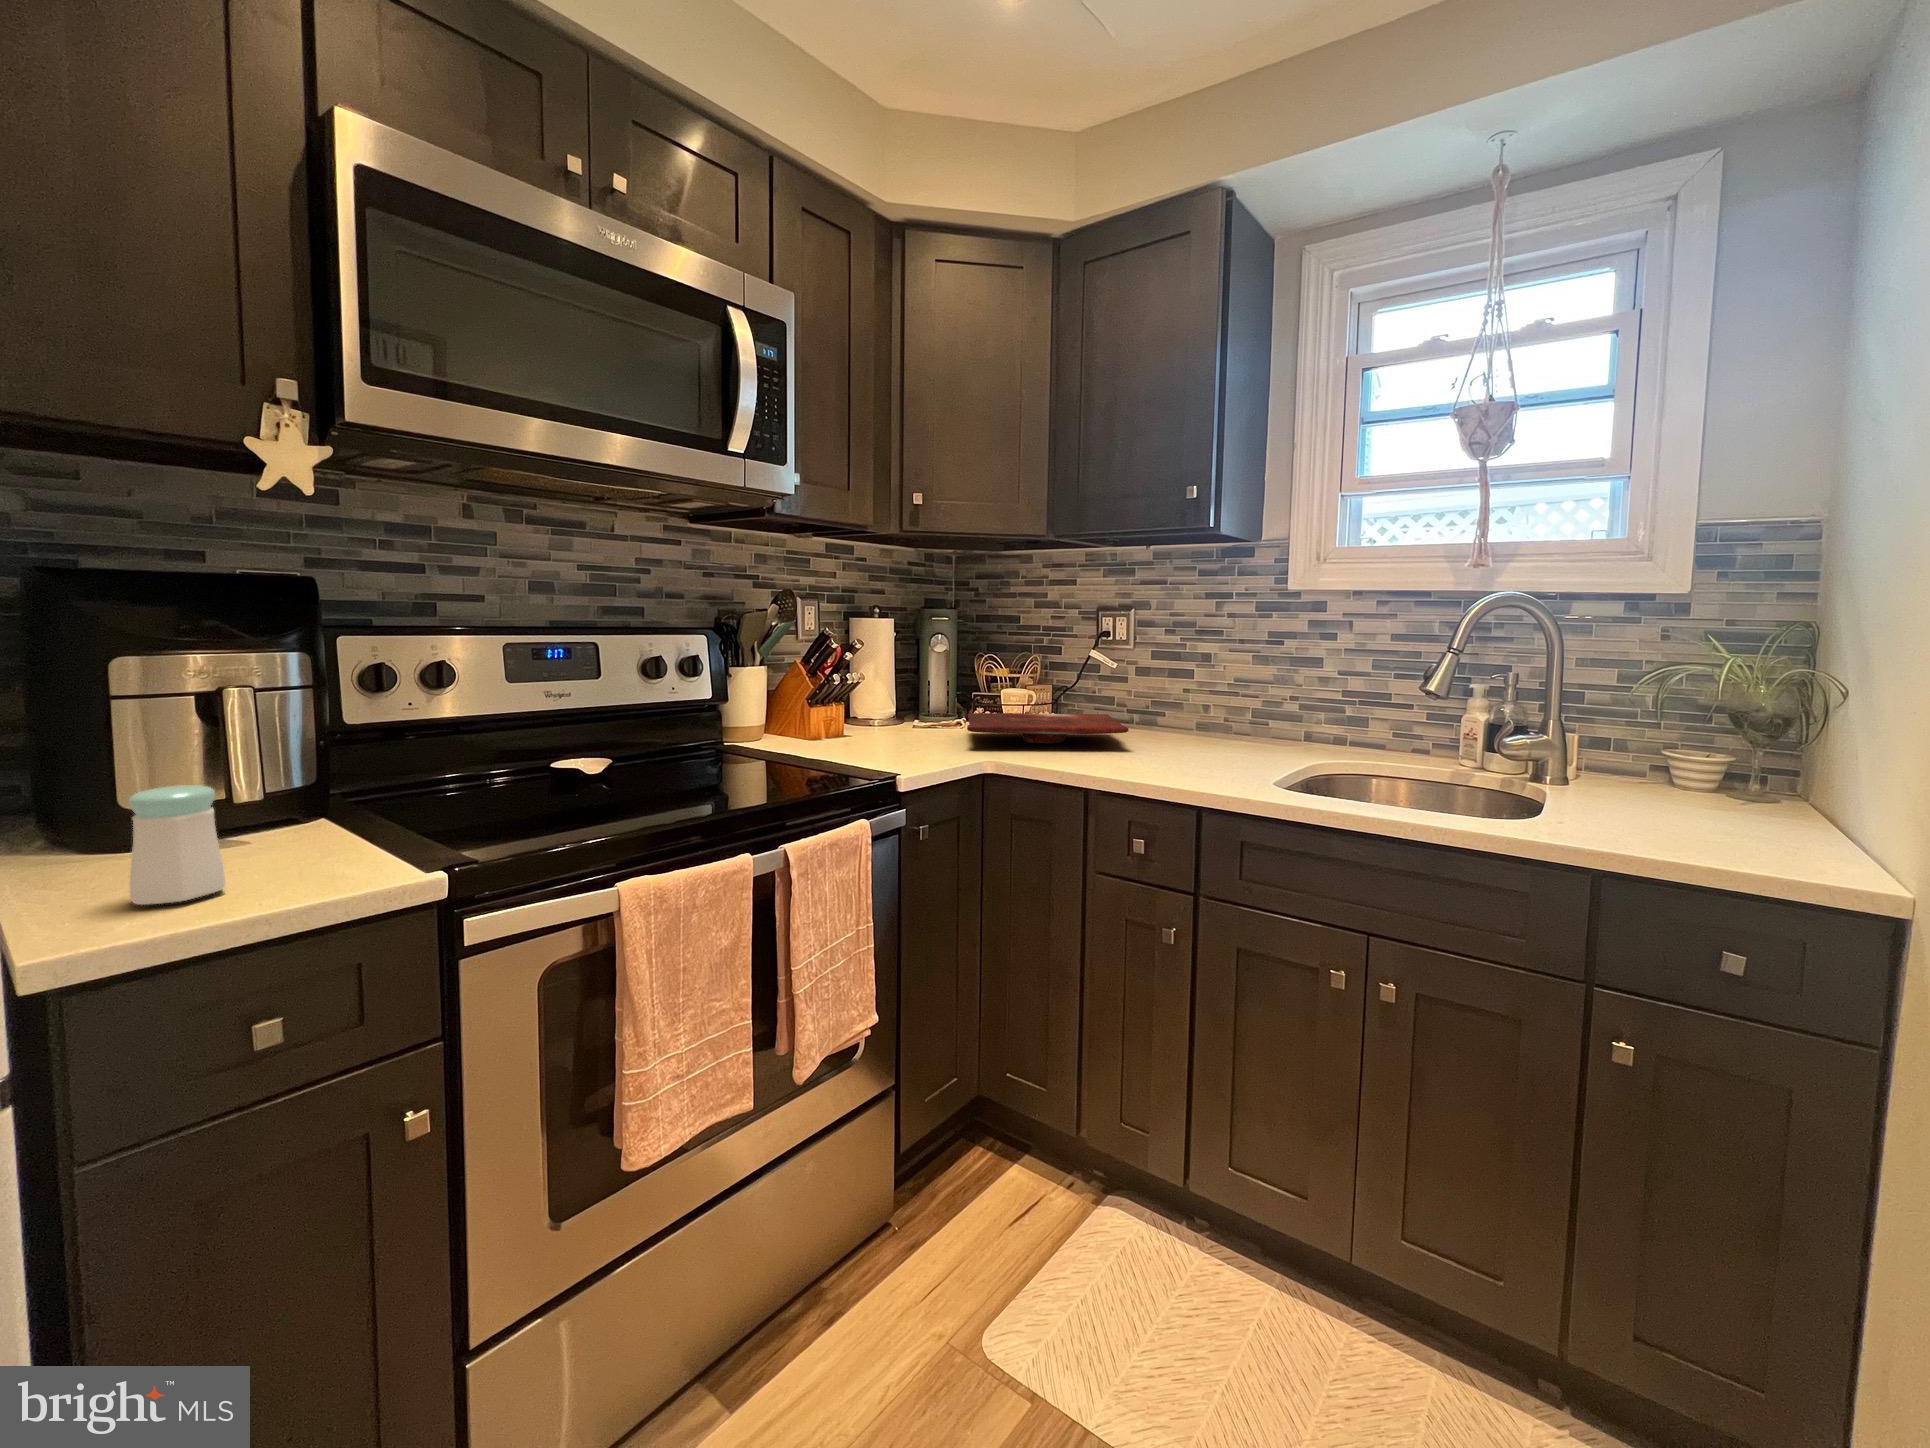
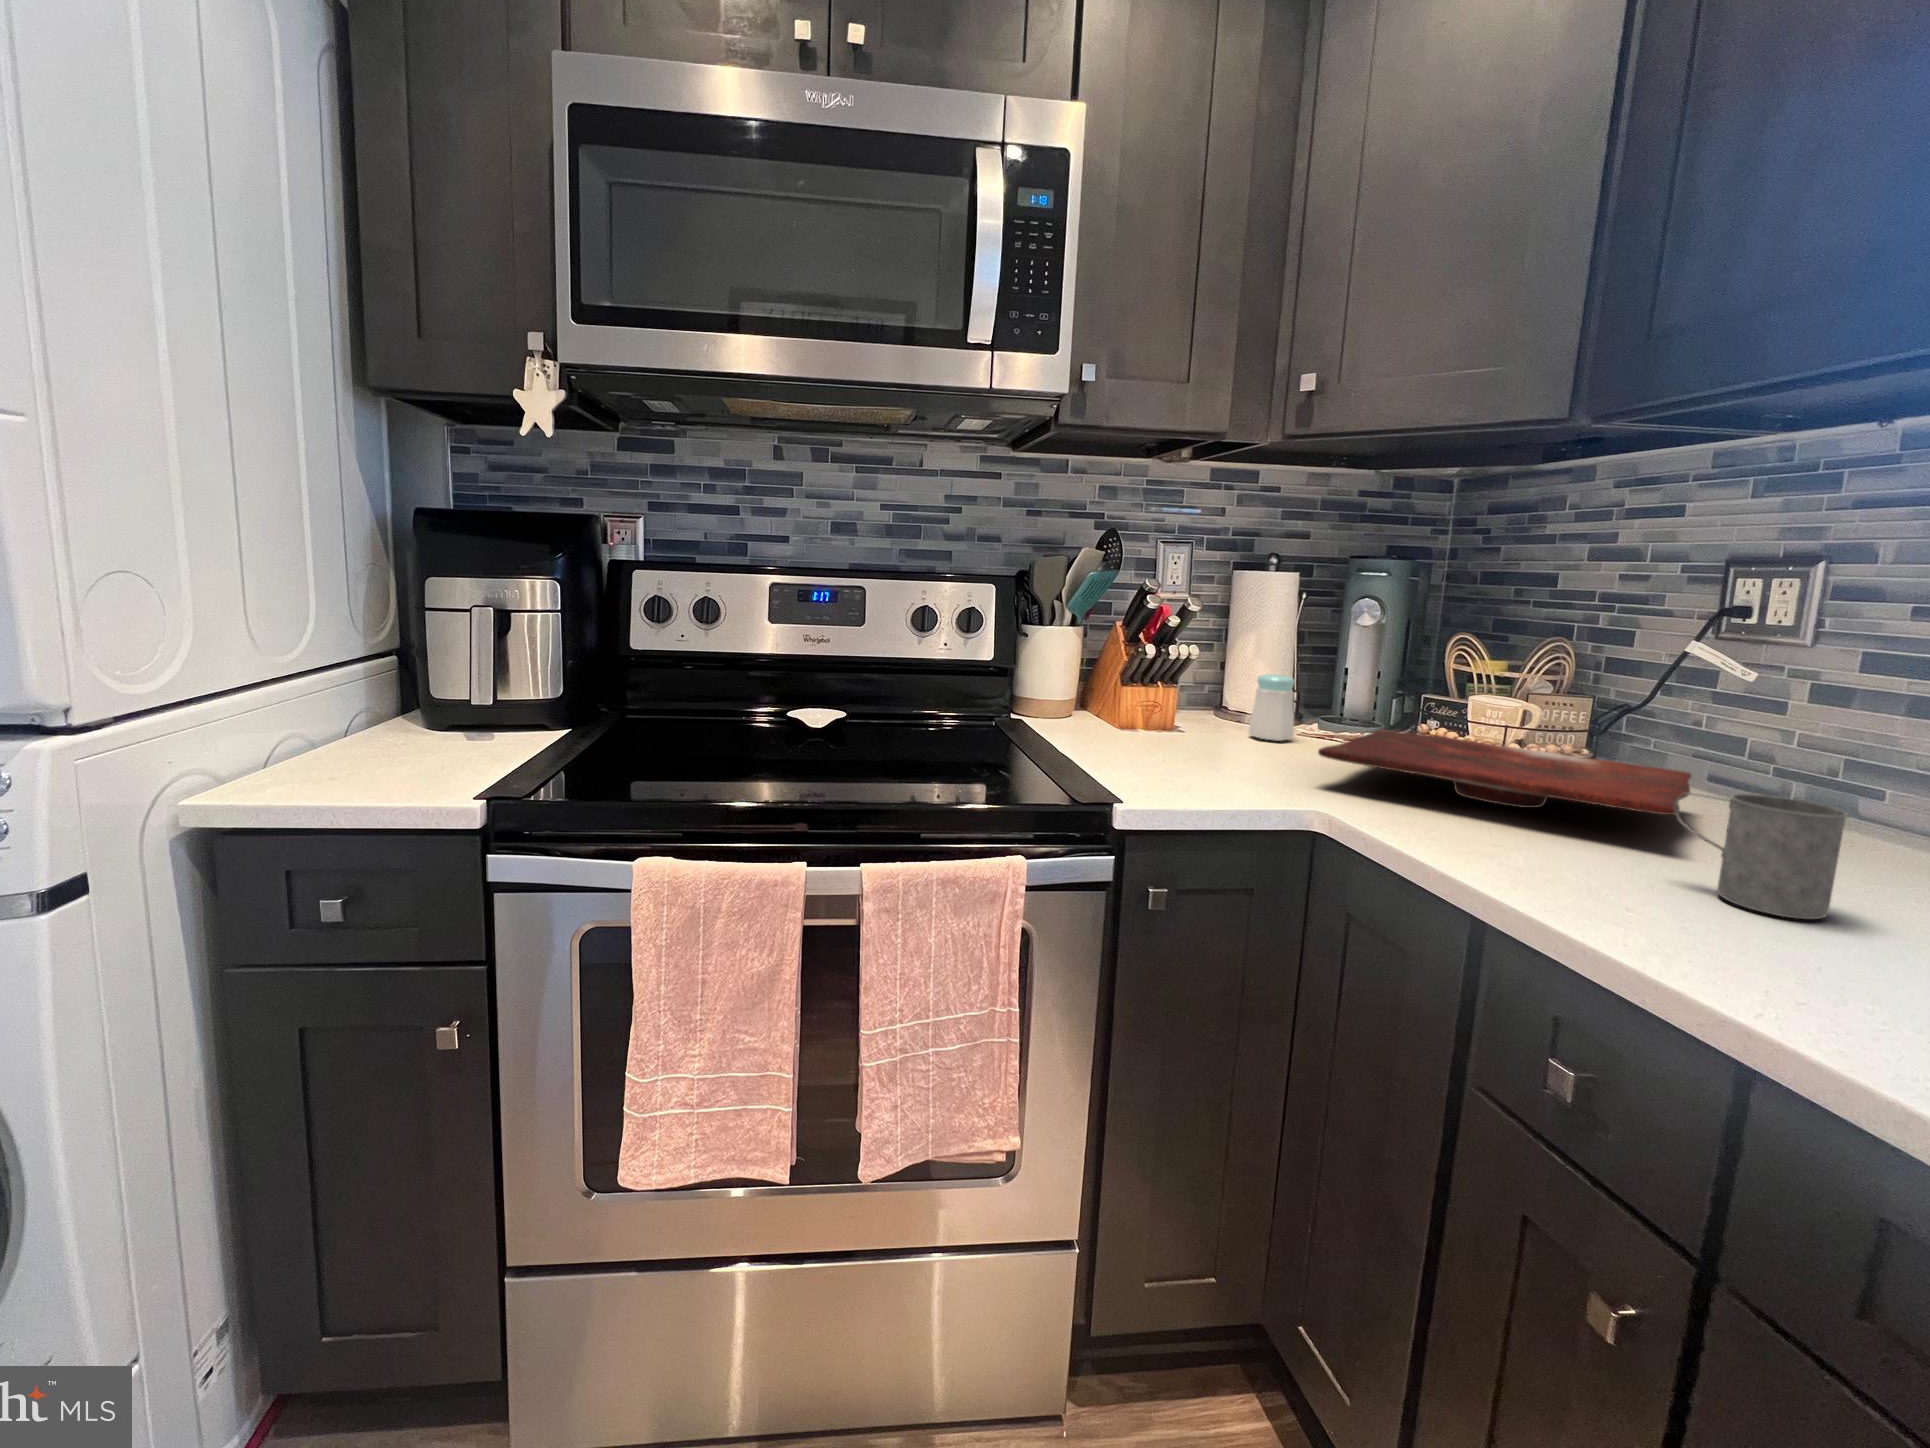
mug: none [1139,715,1193,764] -> present [1674,792,1848,919]
salt shaker: present [129,785,225,905] -> present [1249,674,1295,741]

